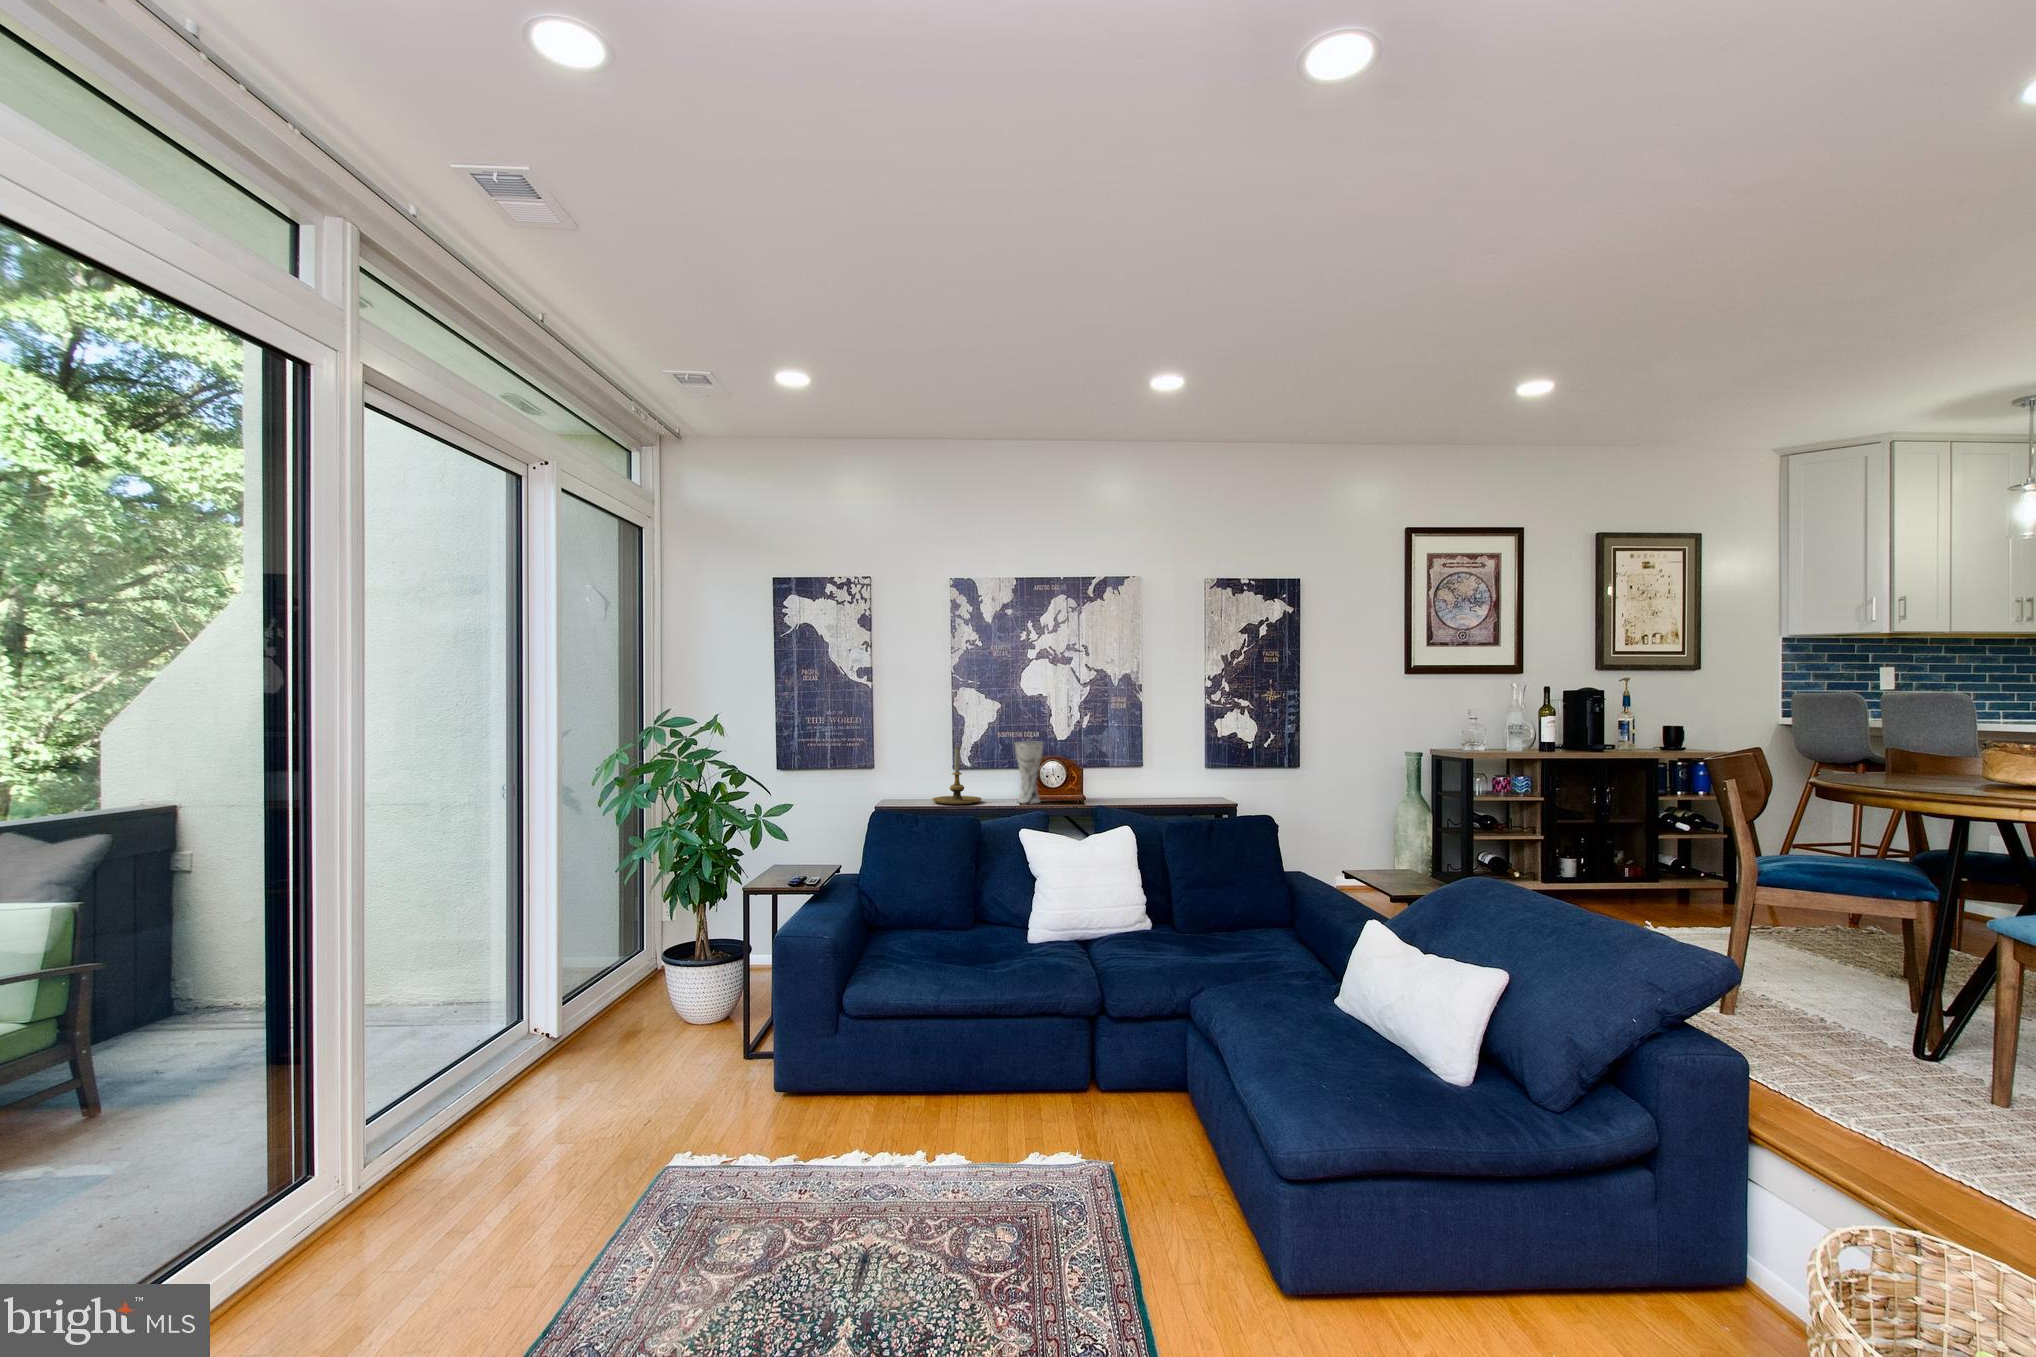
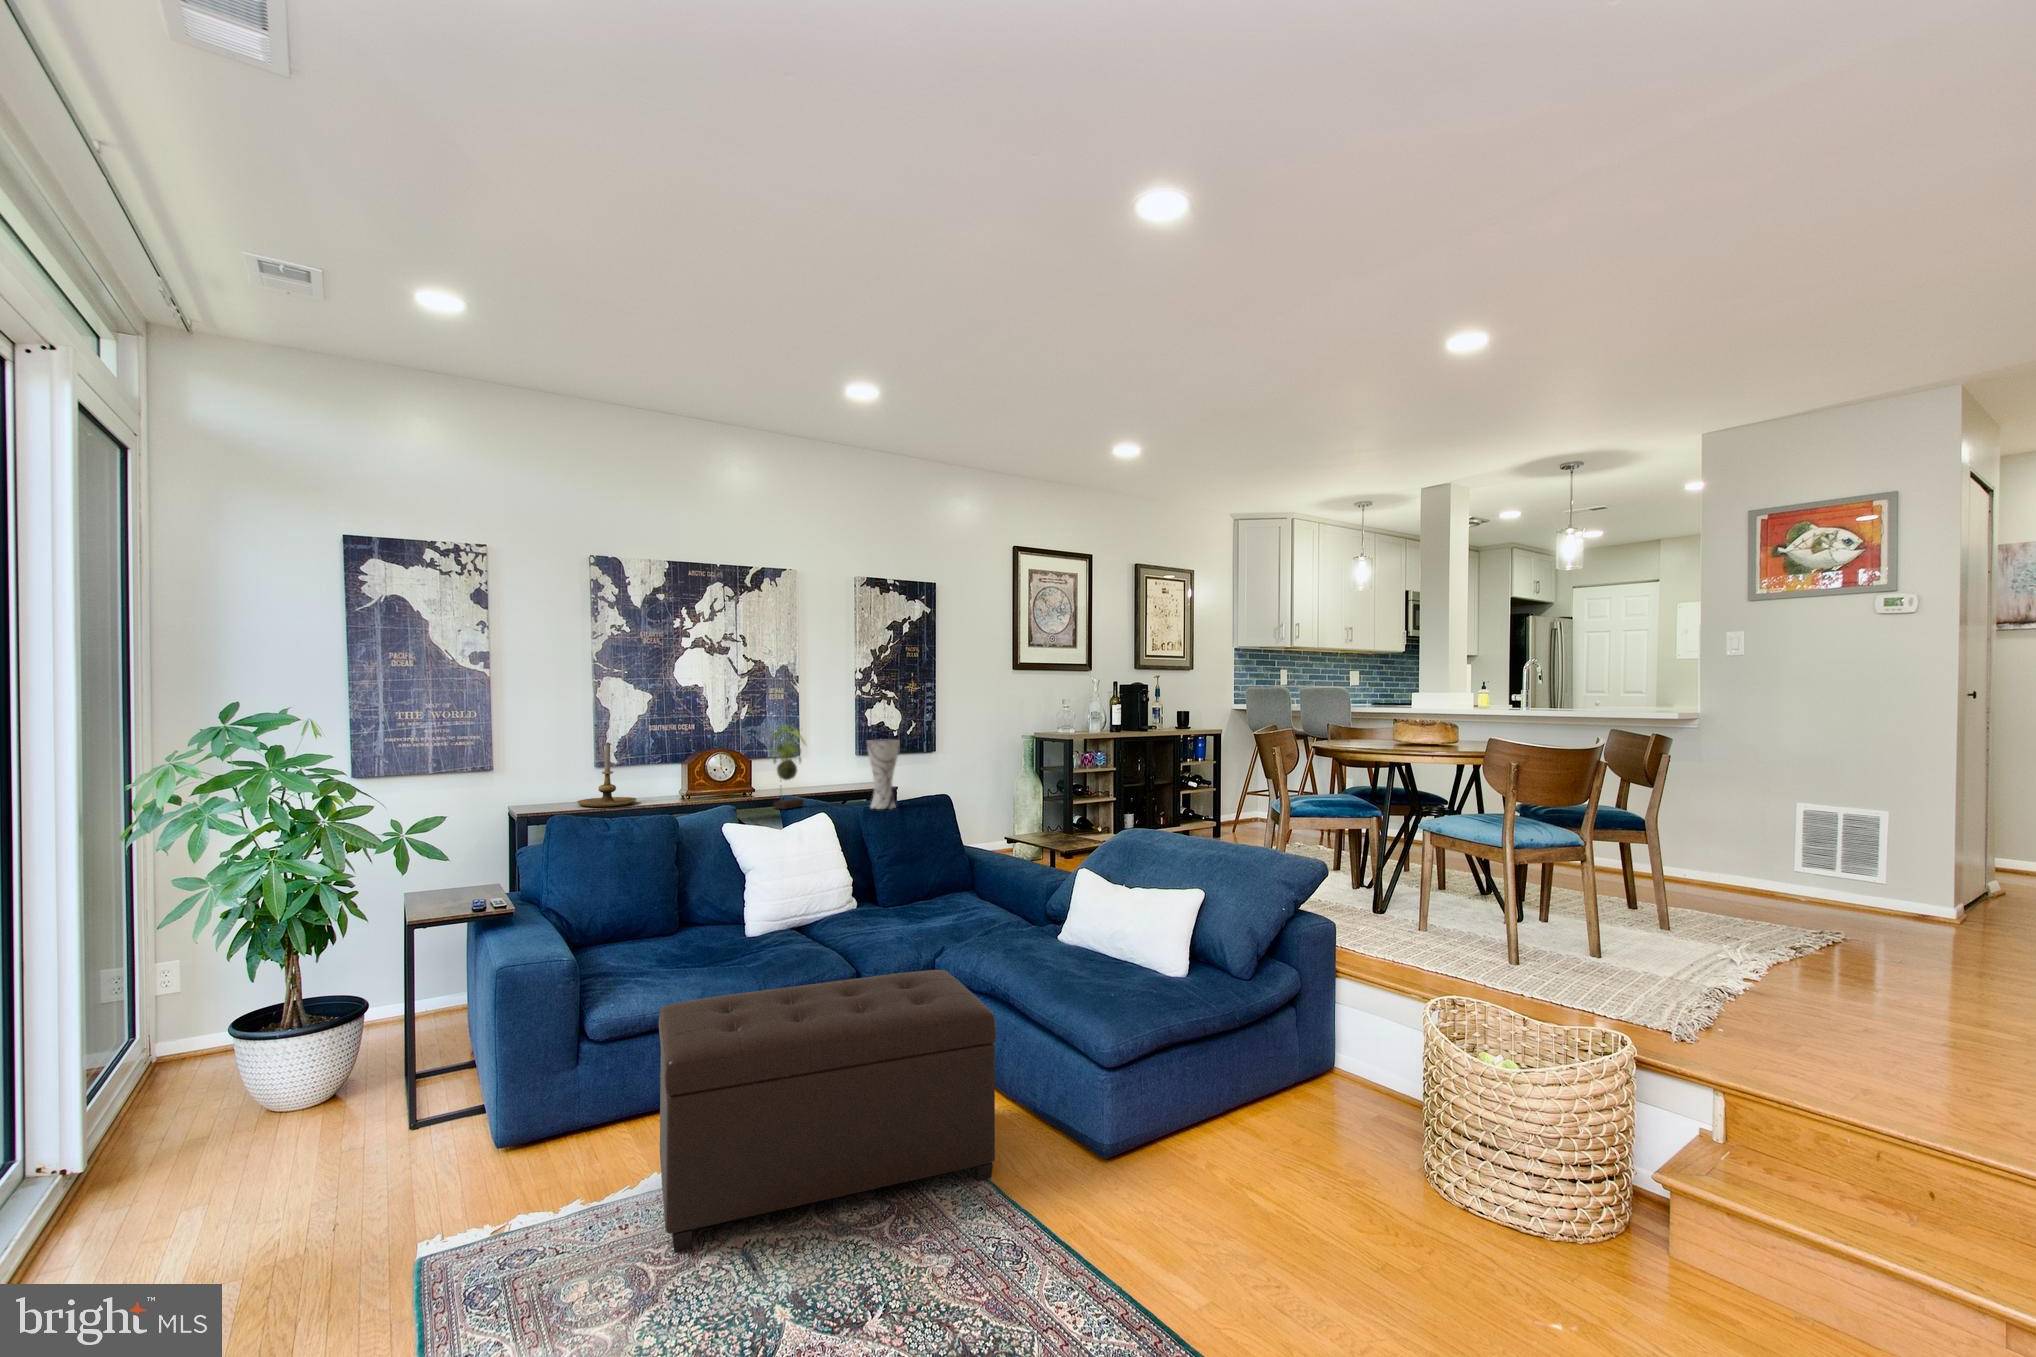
plant: none [1074,727,1119,819] -> present [770,725,805,809]
vase: present [1014,741,1043,804] -> present [867,740,900,809]
ottoman: none [812,996,1152,1267] -> present [659,970,996,1253]

